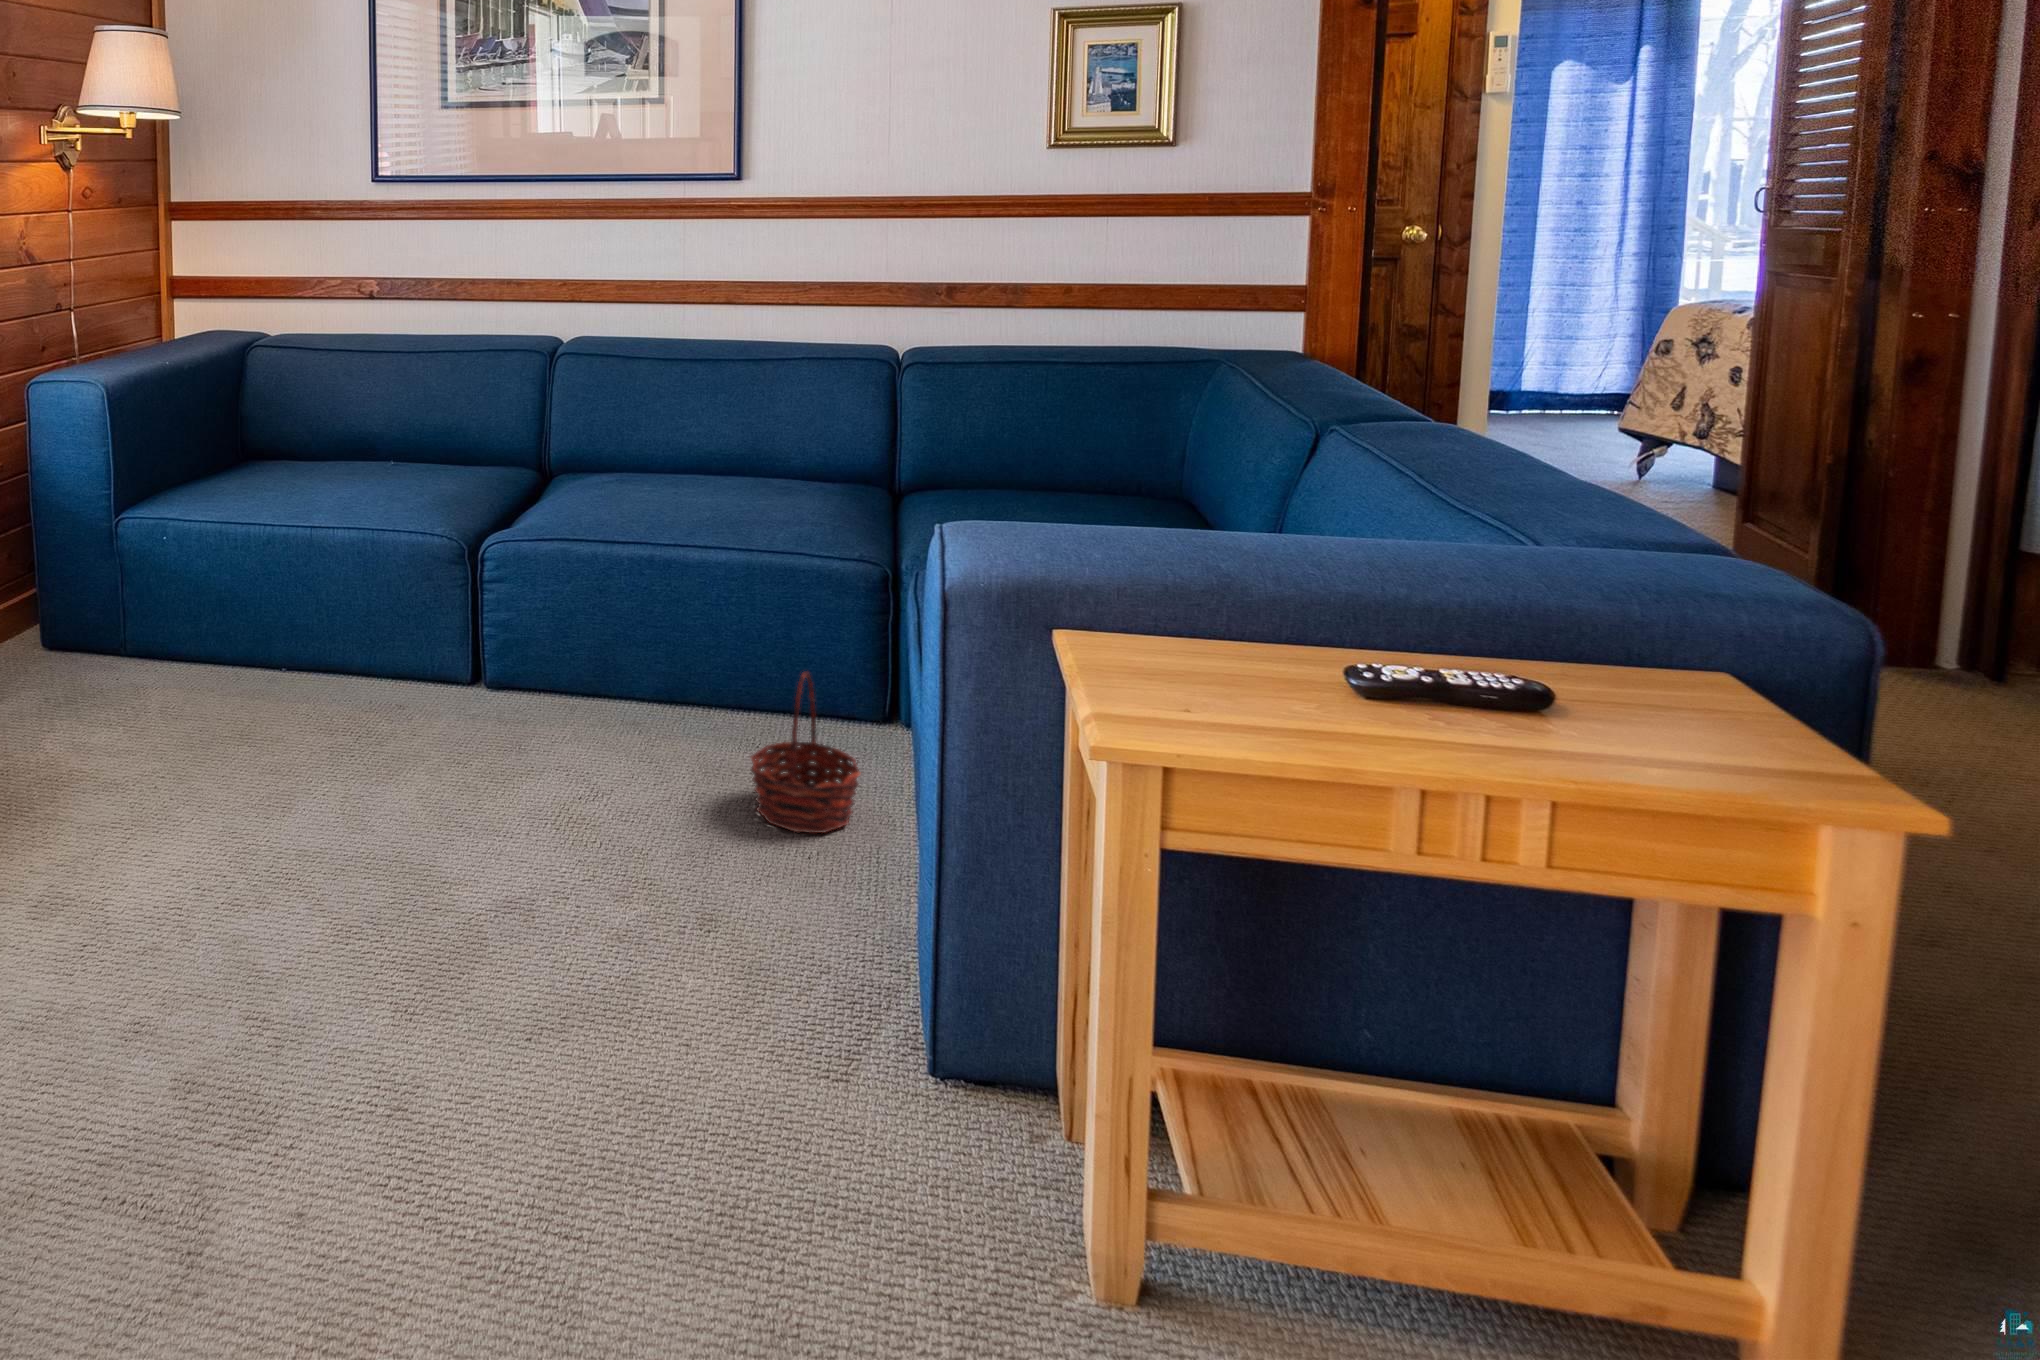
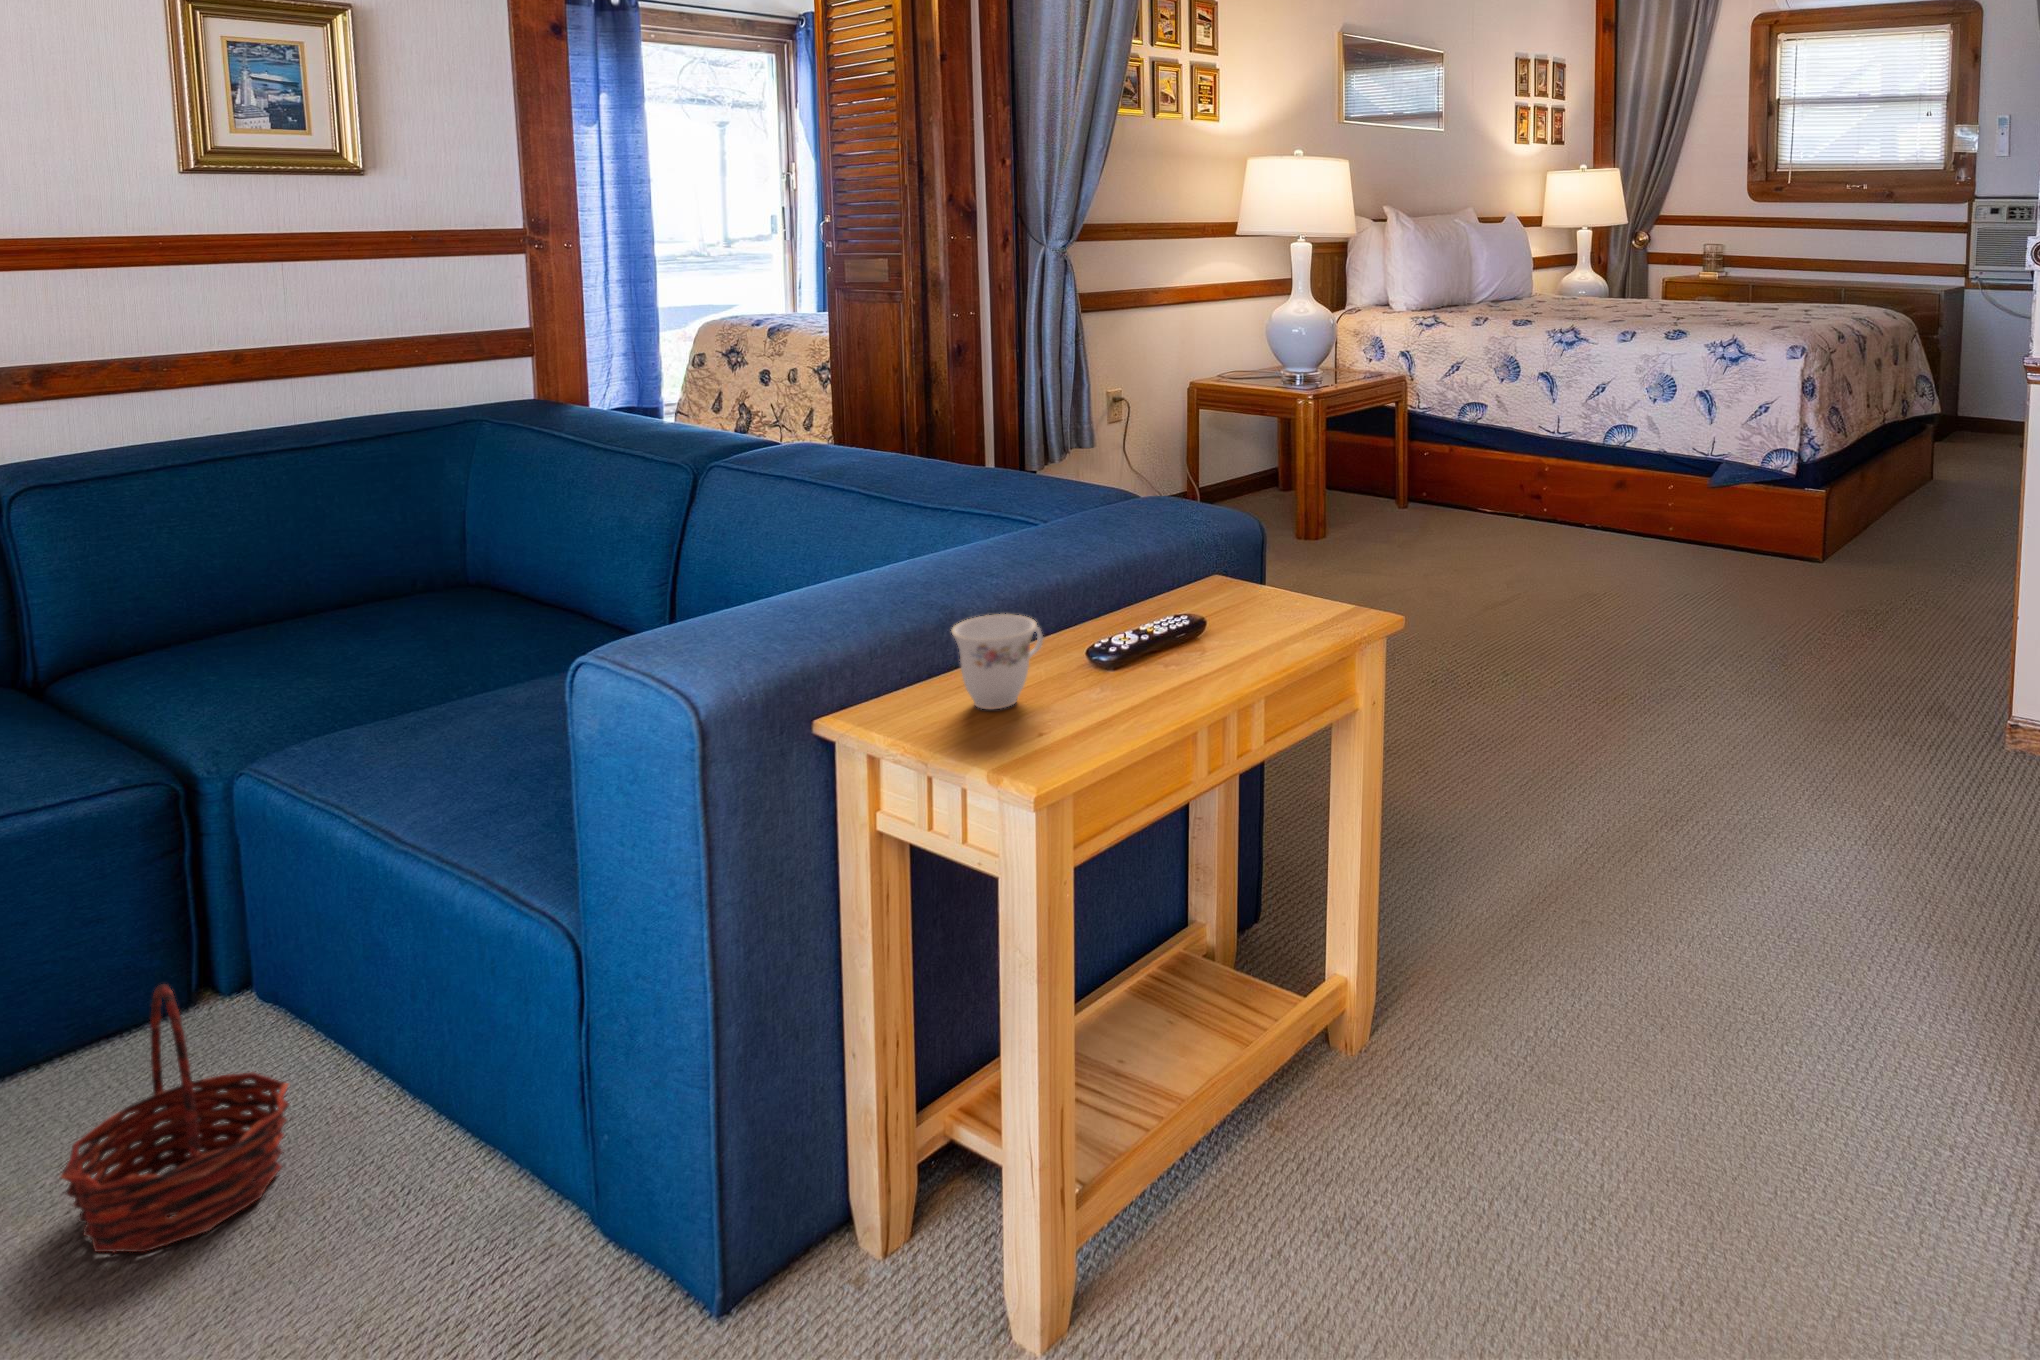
teacup: none [1137,578,1249,674] -> present [952,614,1043,709]

